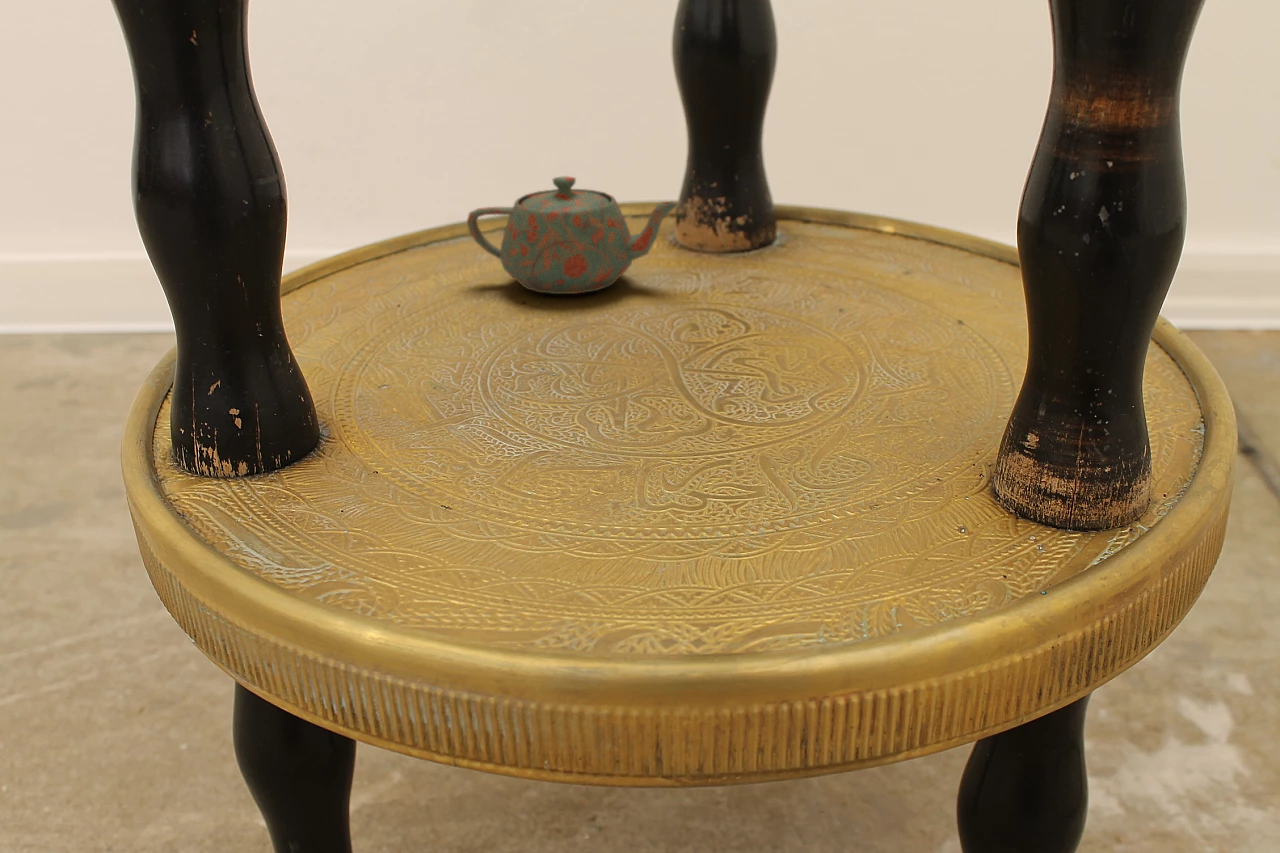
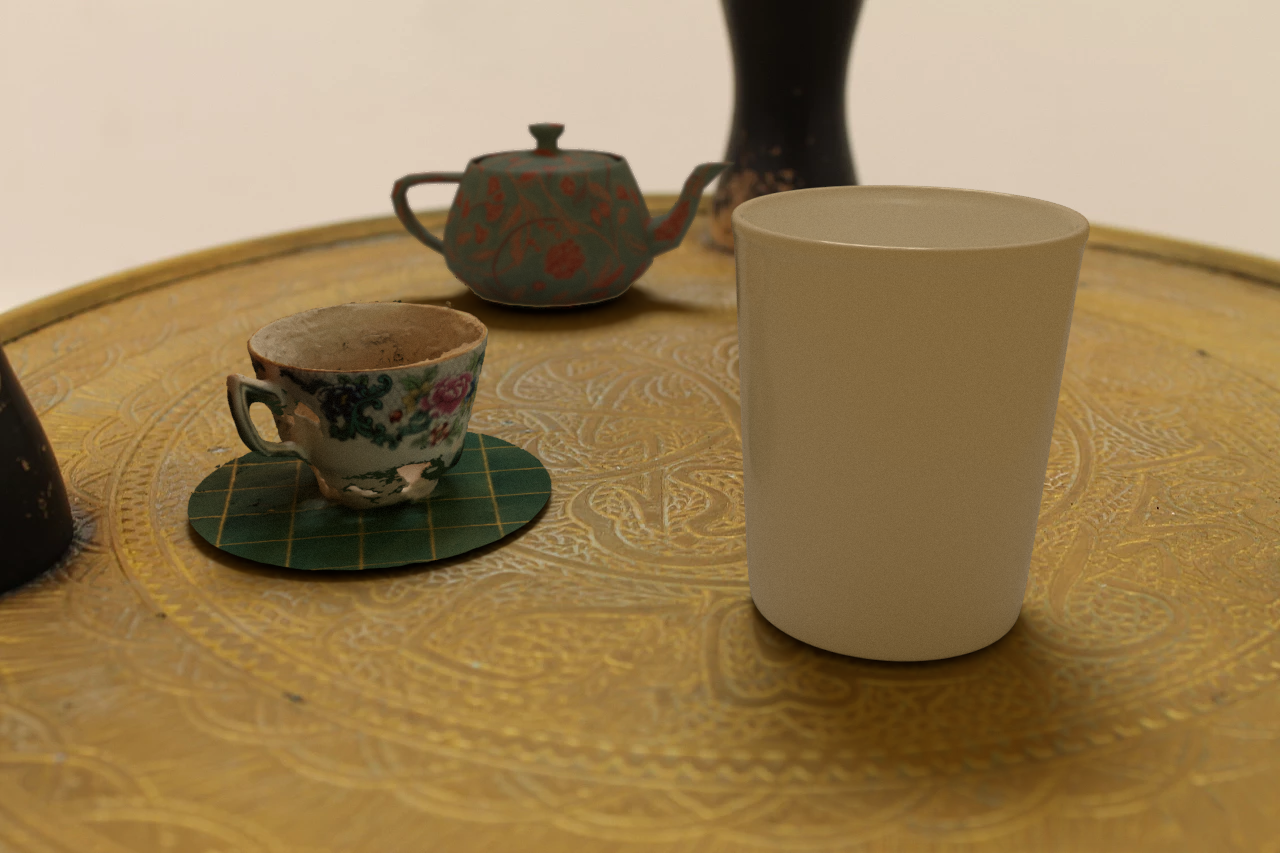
candle holder: none [646,261,807,488] -> present [731,185,1090,661]
teacup: none [379,307,566,450] -> present [188,300,551,570]

